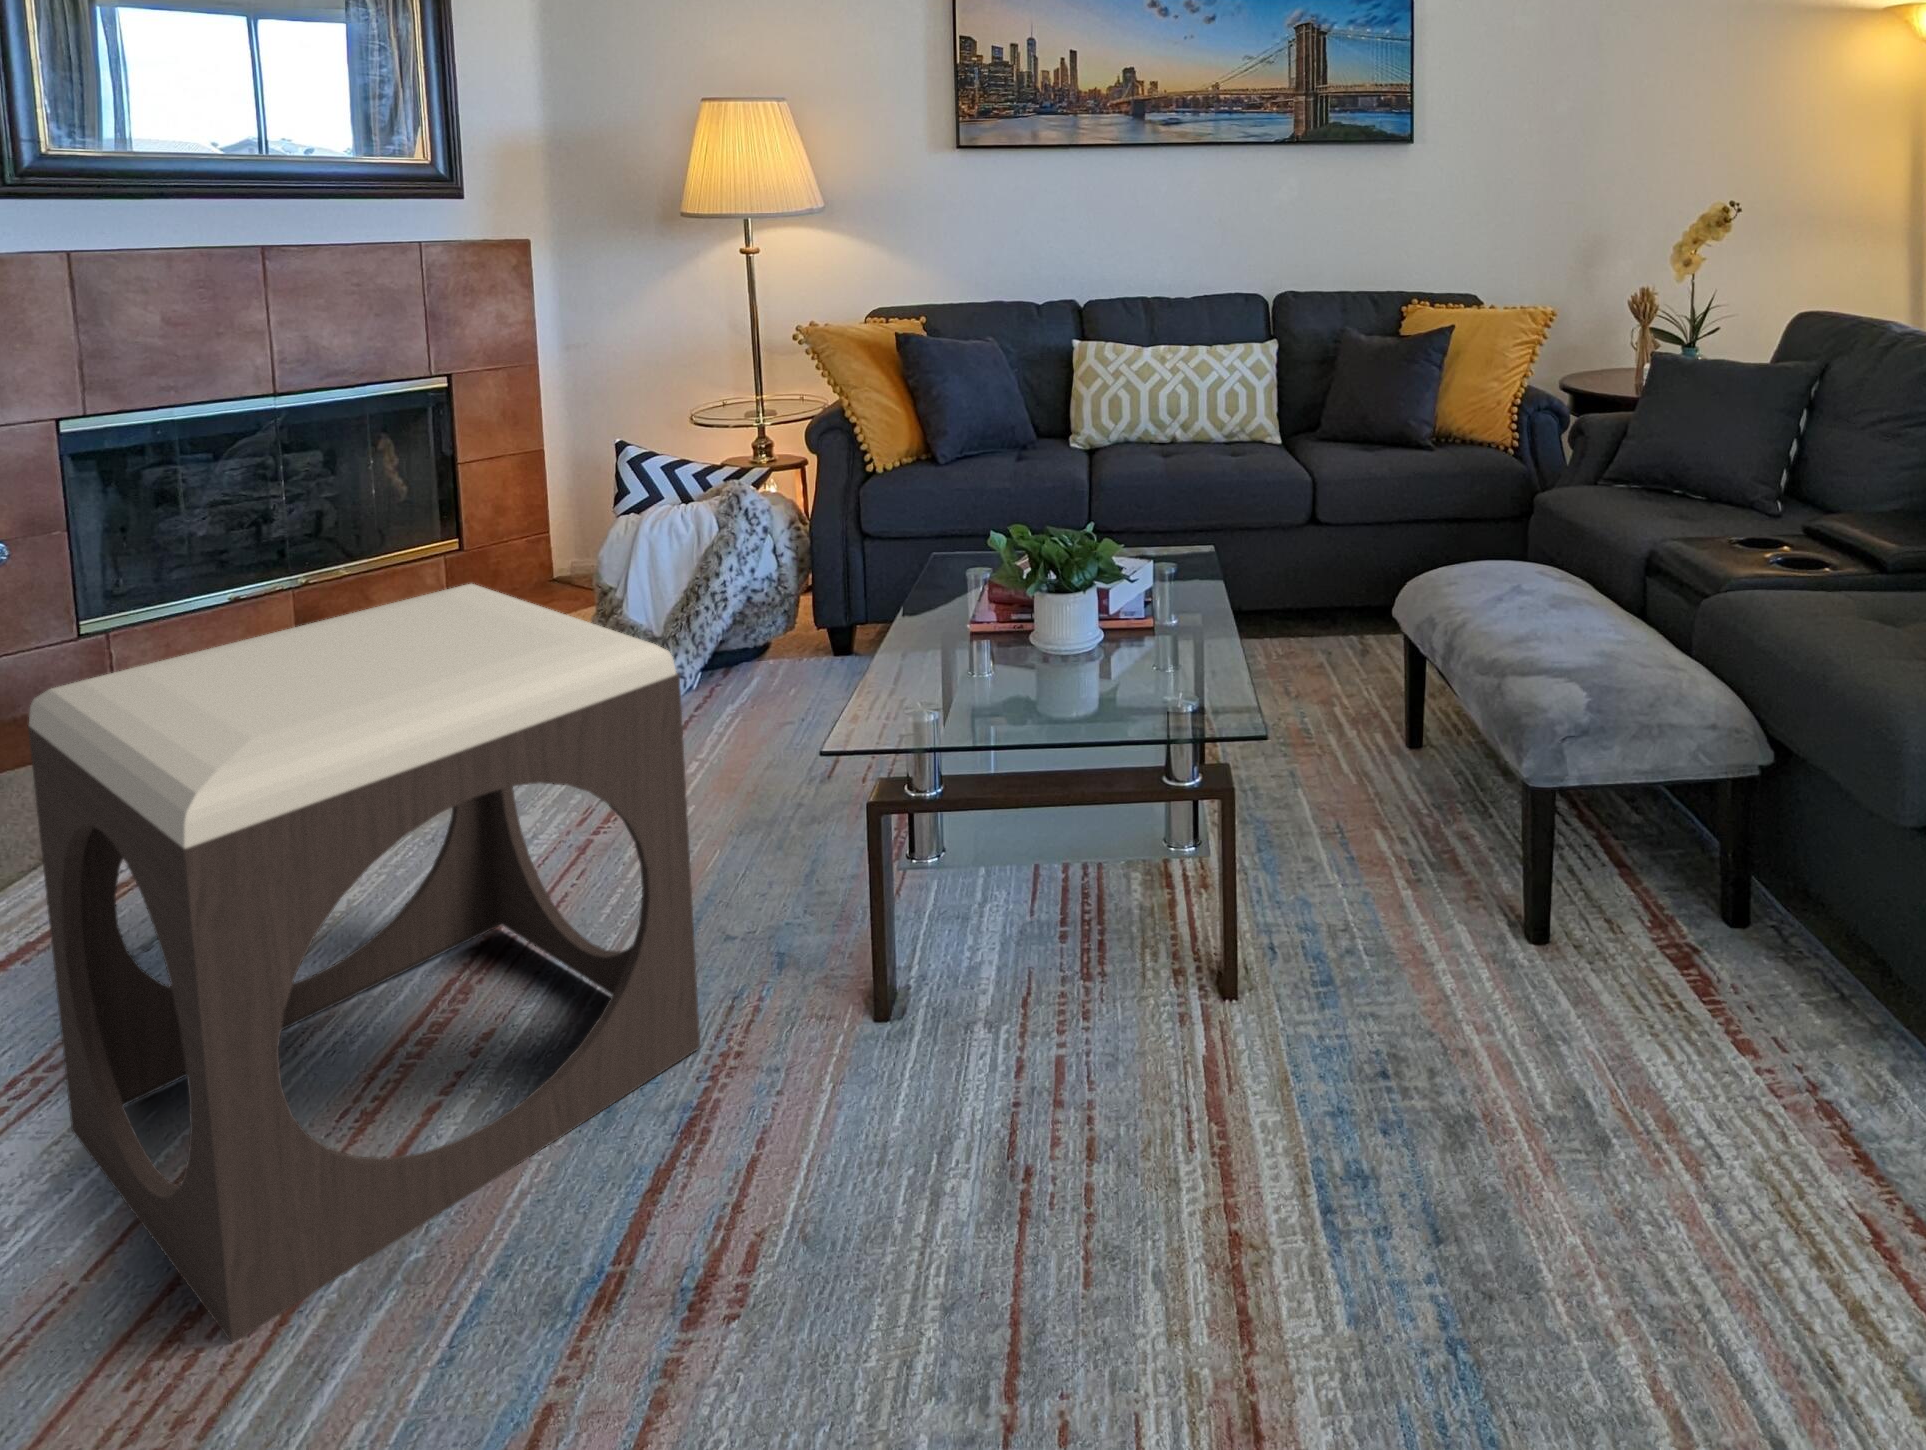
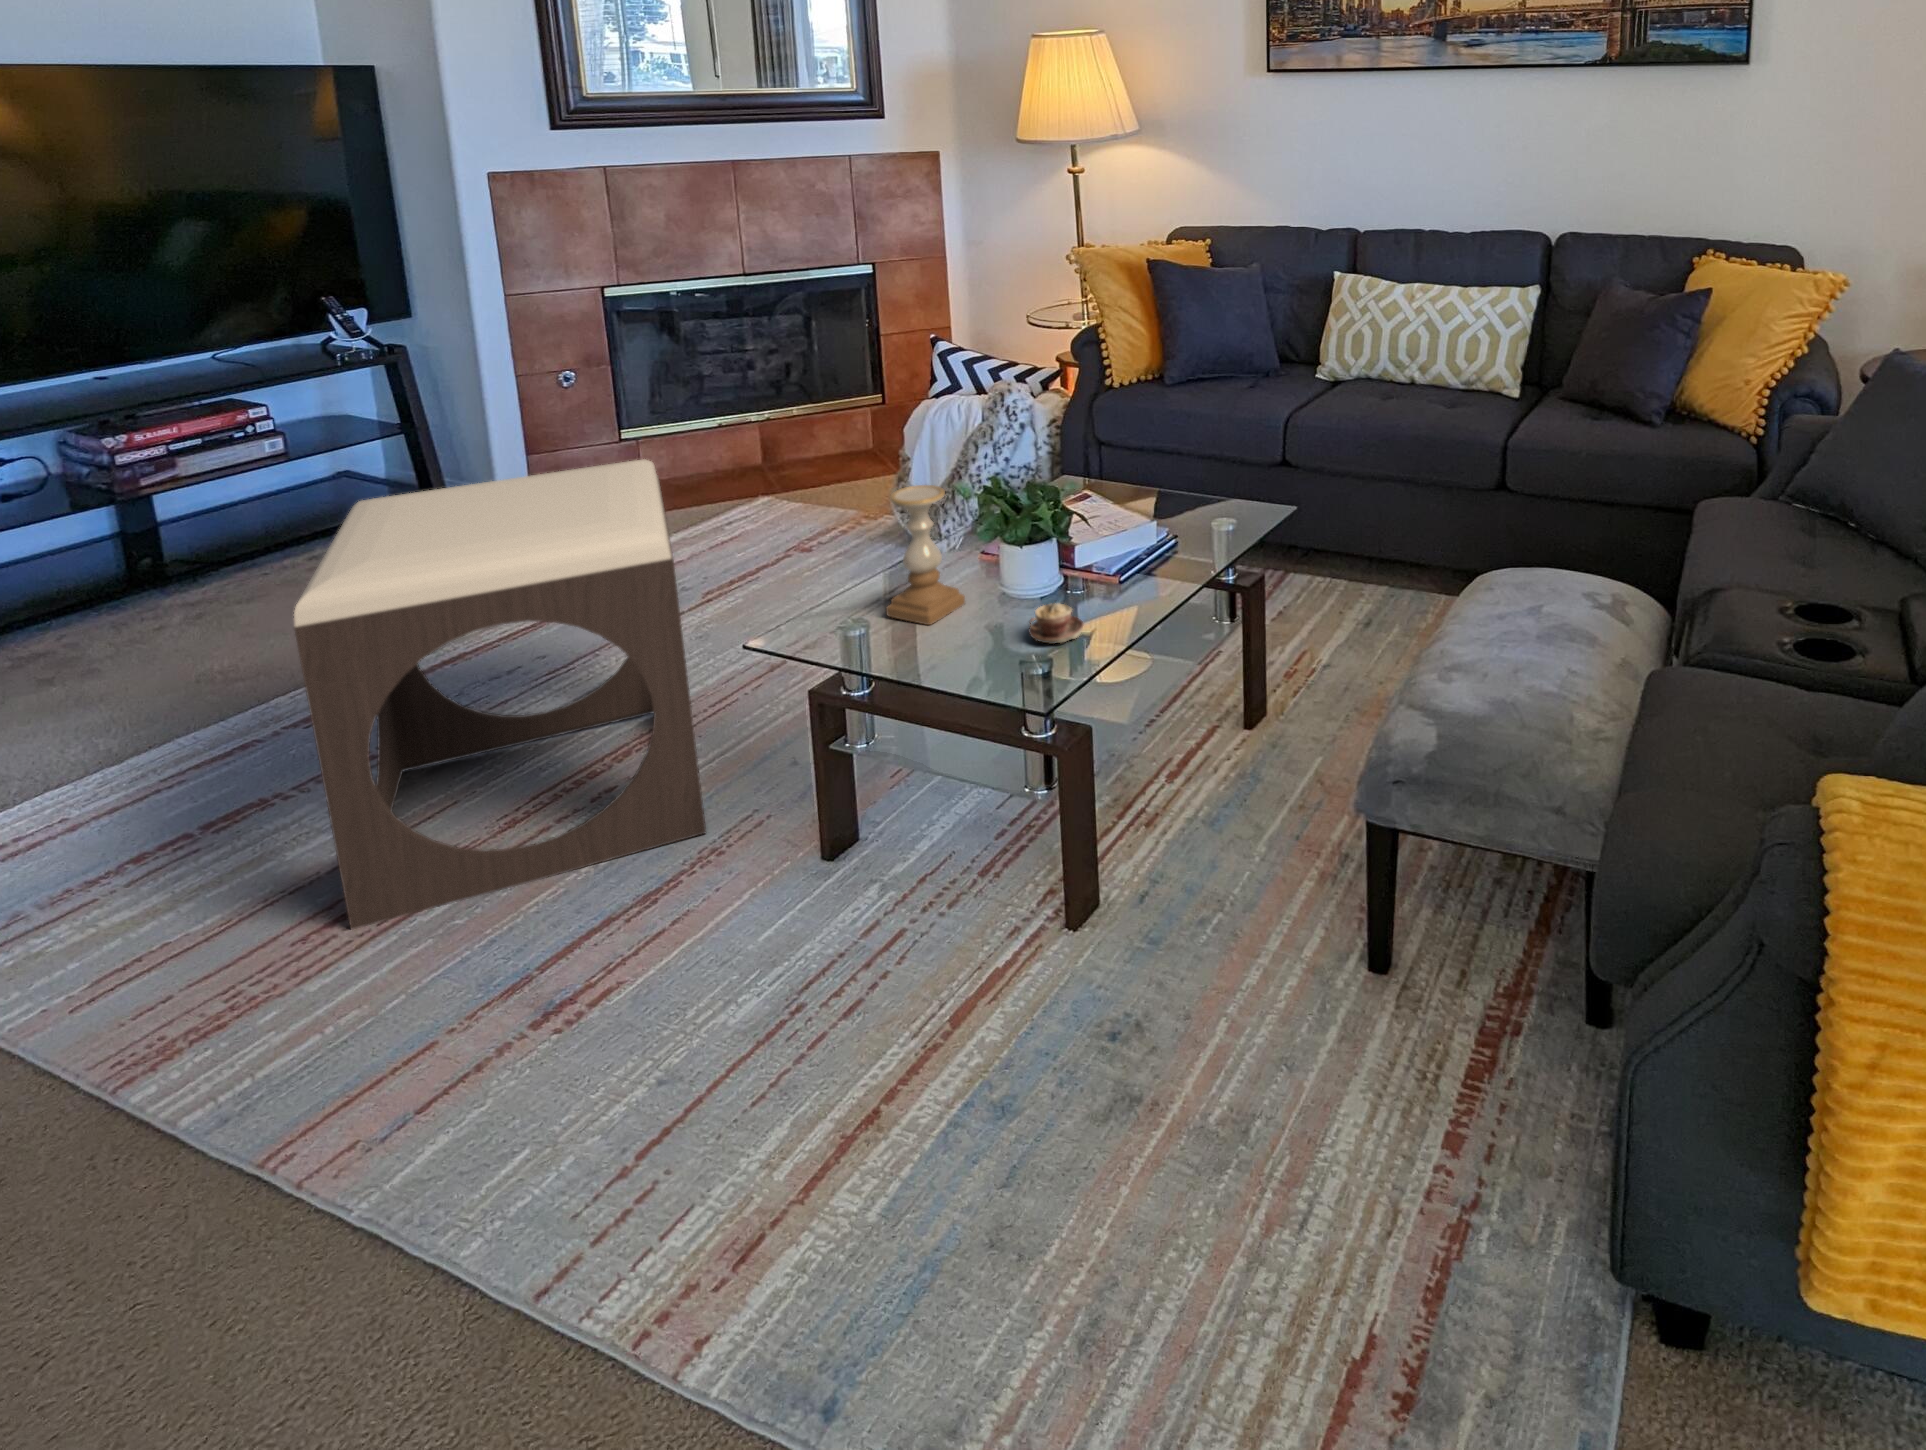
candle holder: none [893,553,970,717] -> present [886,485,965,625]
teacup: none [1093,653,1153,702] -> present [1029,603,1083,644]

